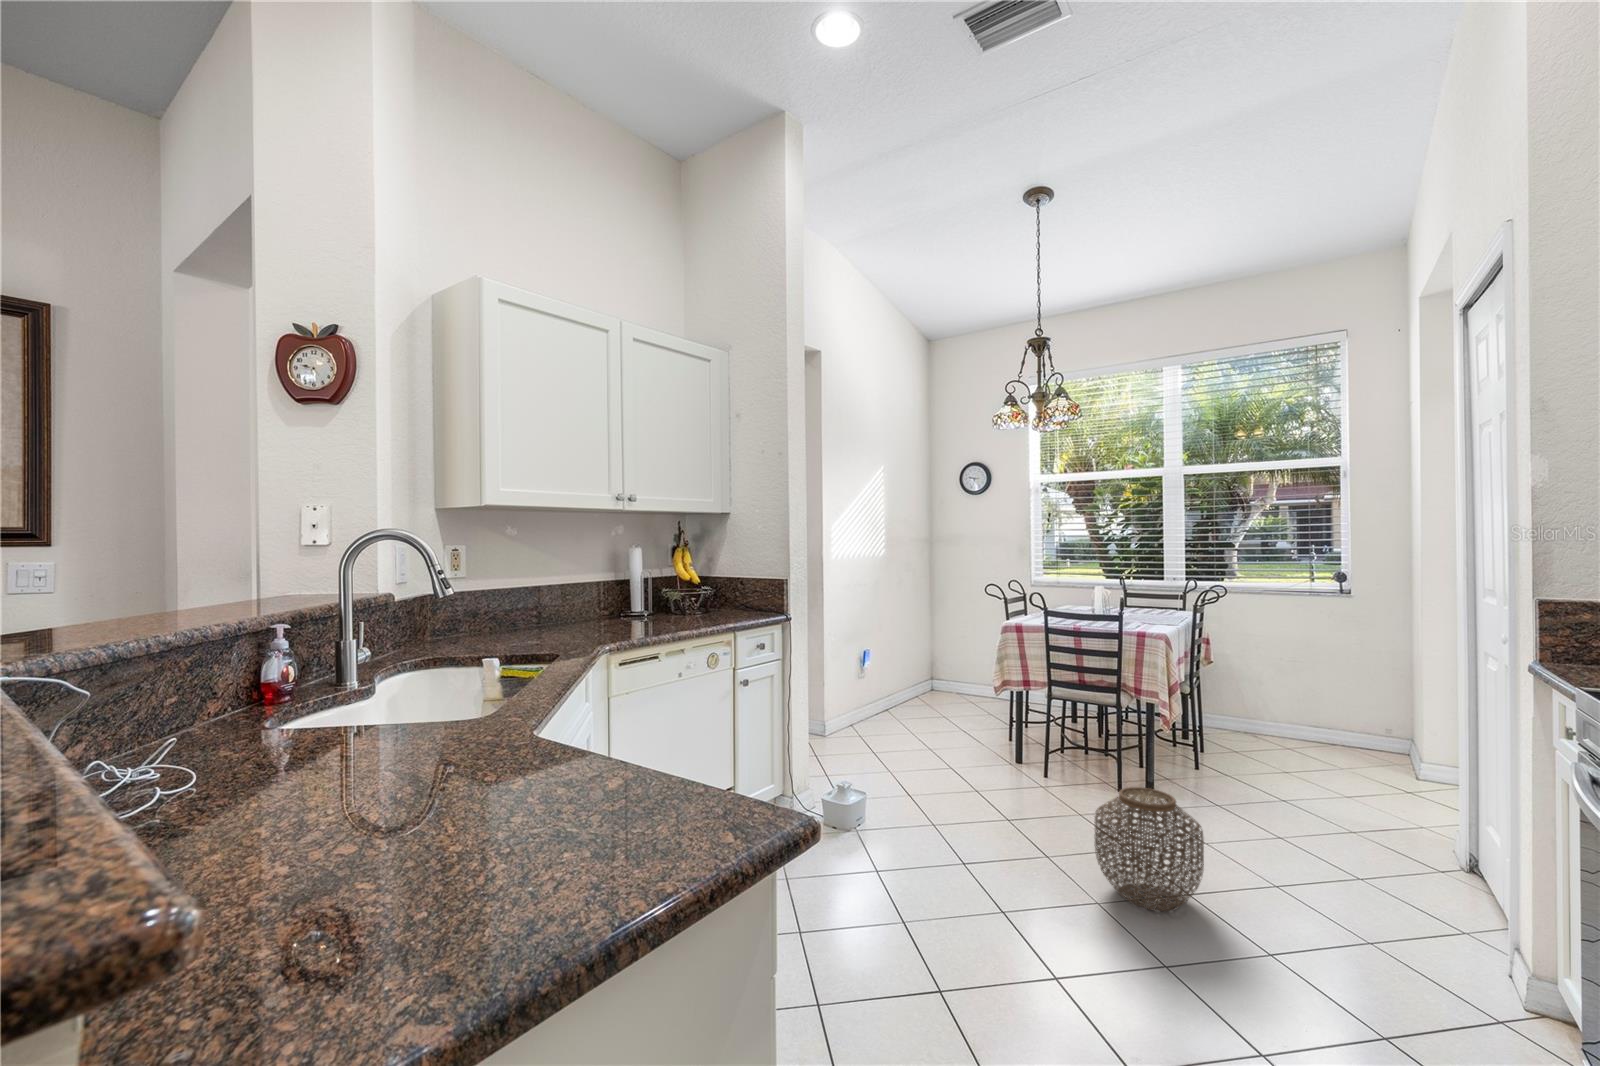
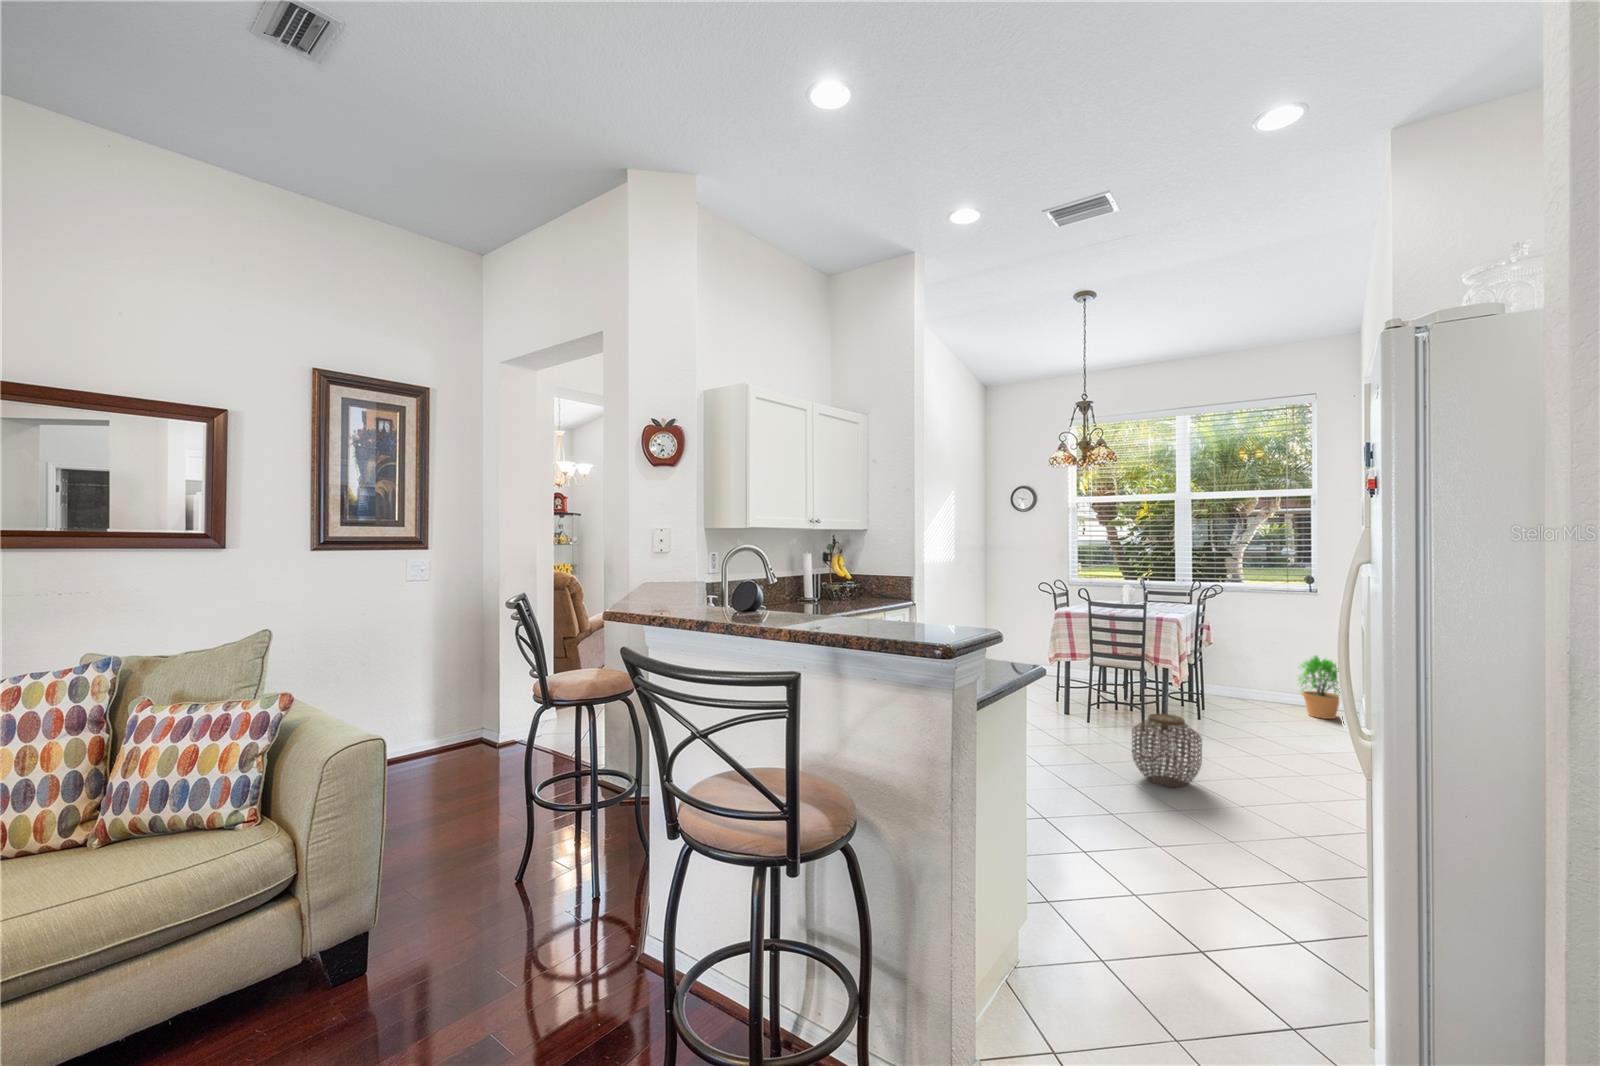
potted plant: none [1324,679,1408,768] -> present [1298,656,1341,719]

